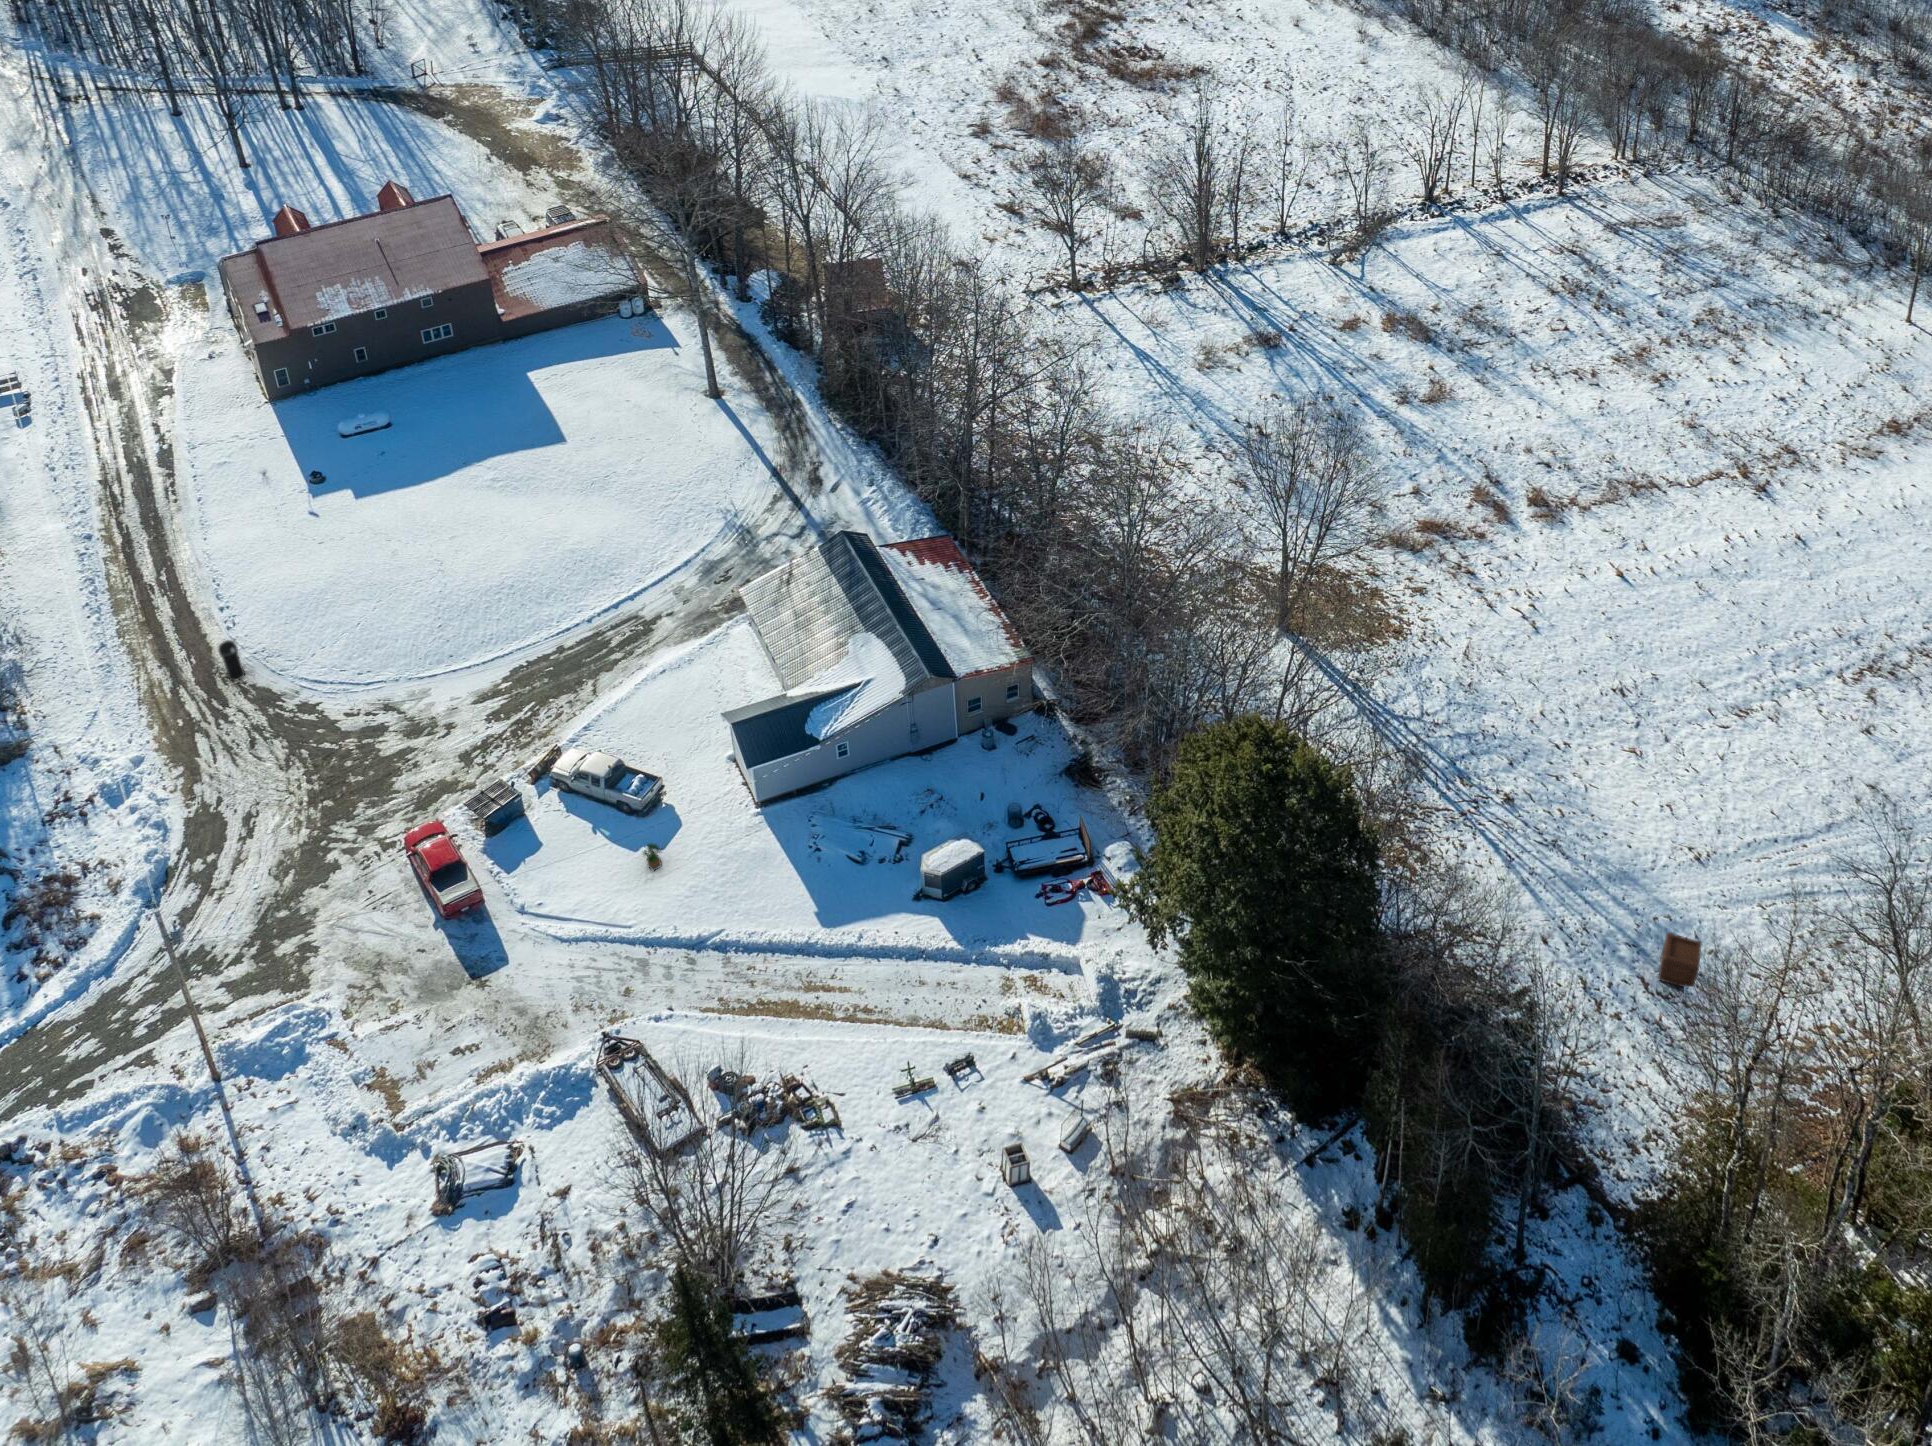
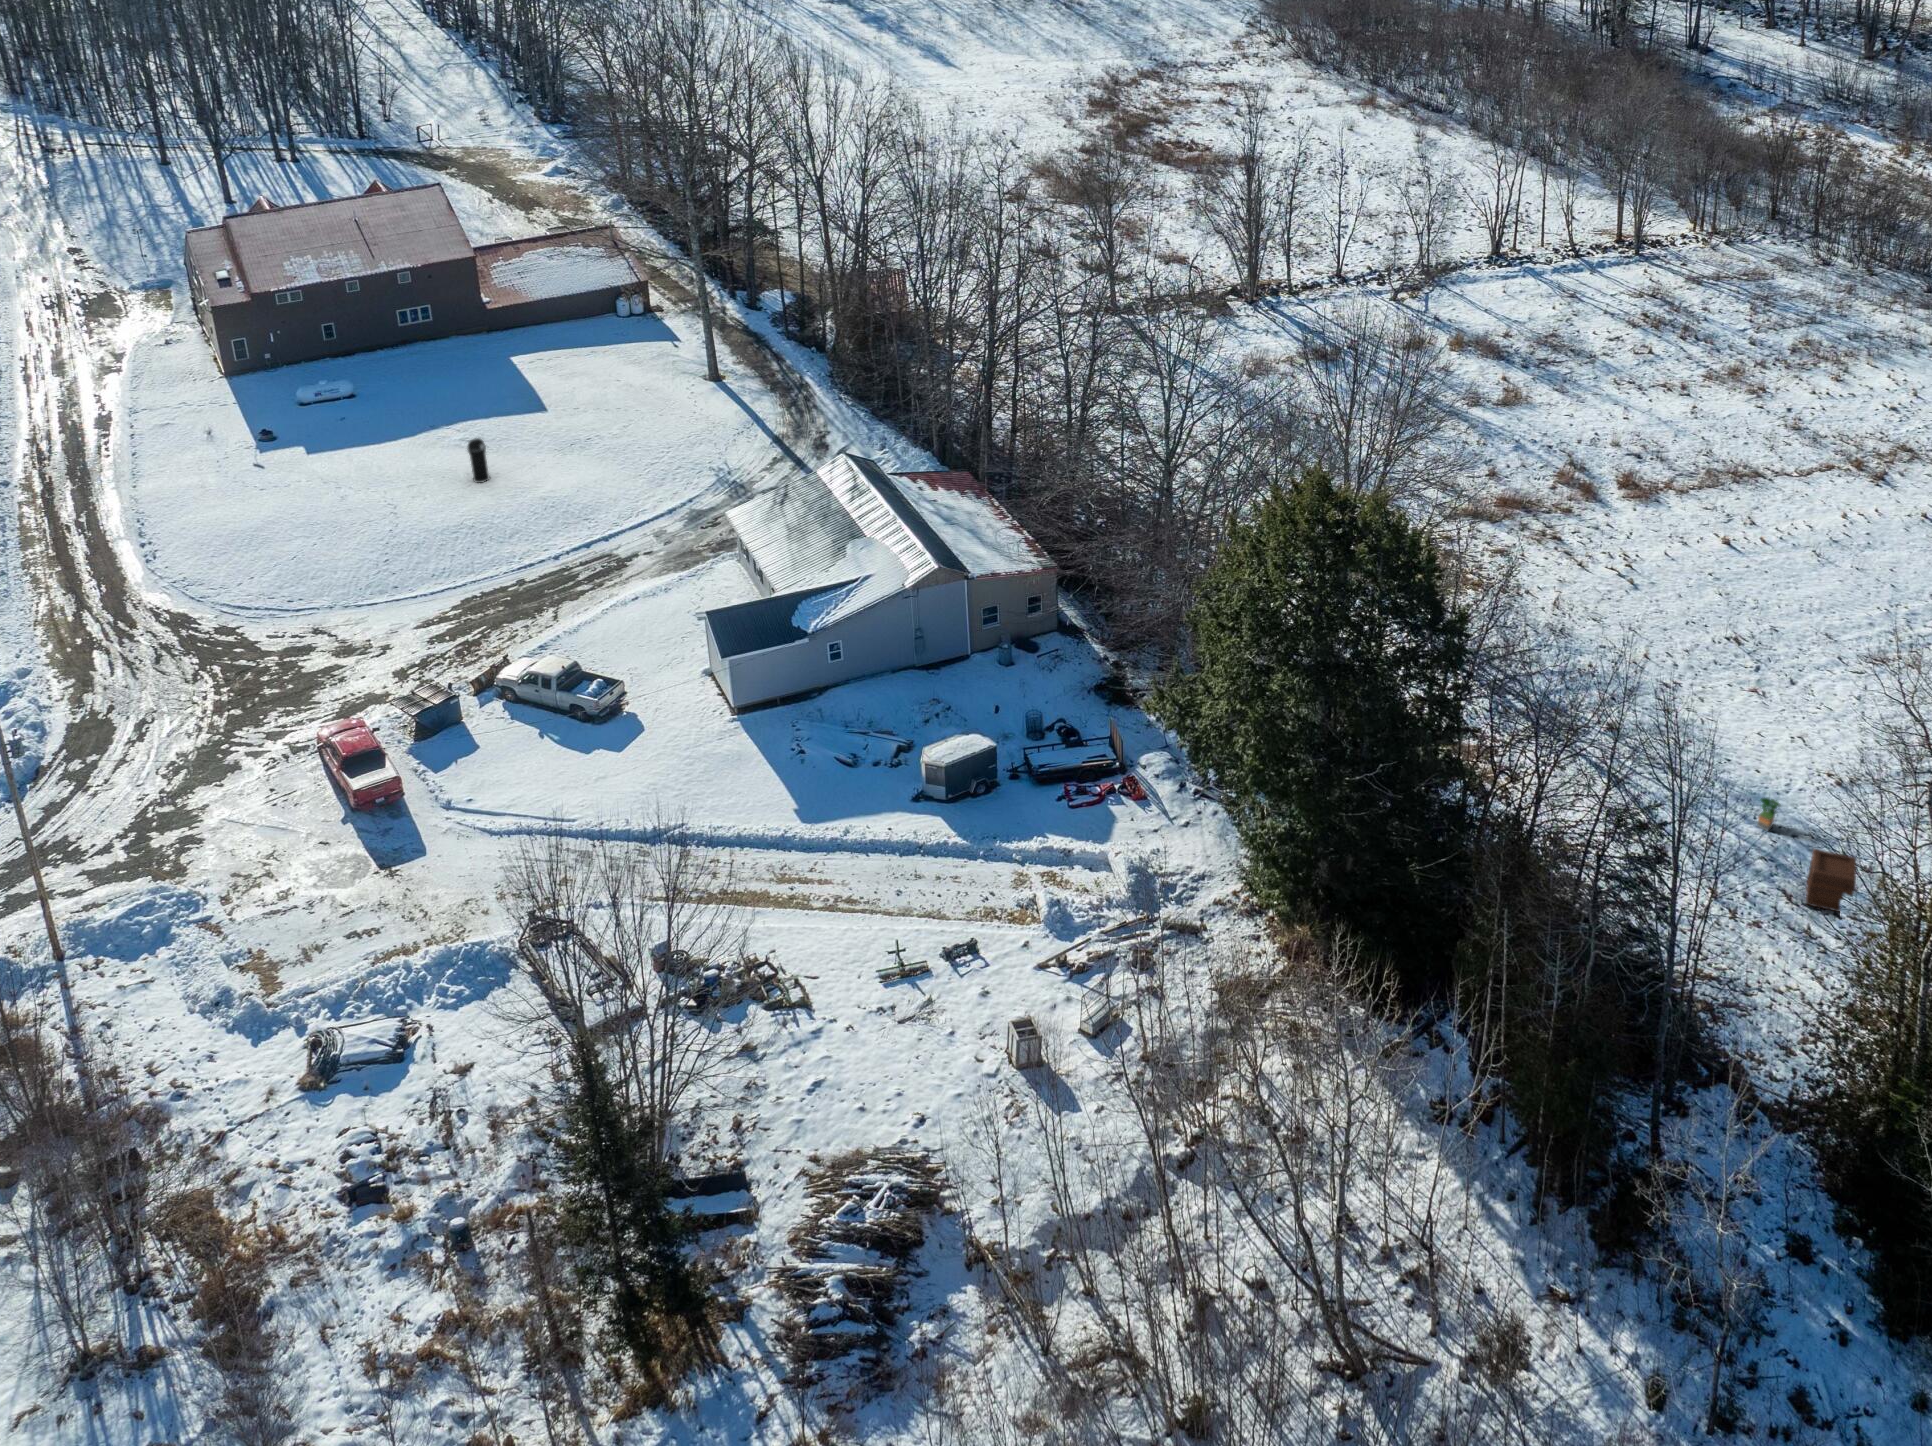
trash can: present [218,640,245,681] -> present [467,438,489,483]
potted tree: present [643,844,662,871] -> present [1757,798,1780,831]

